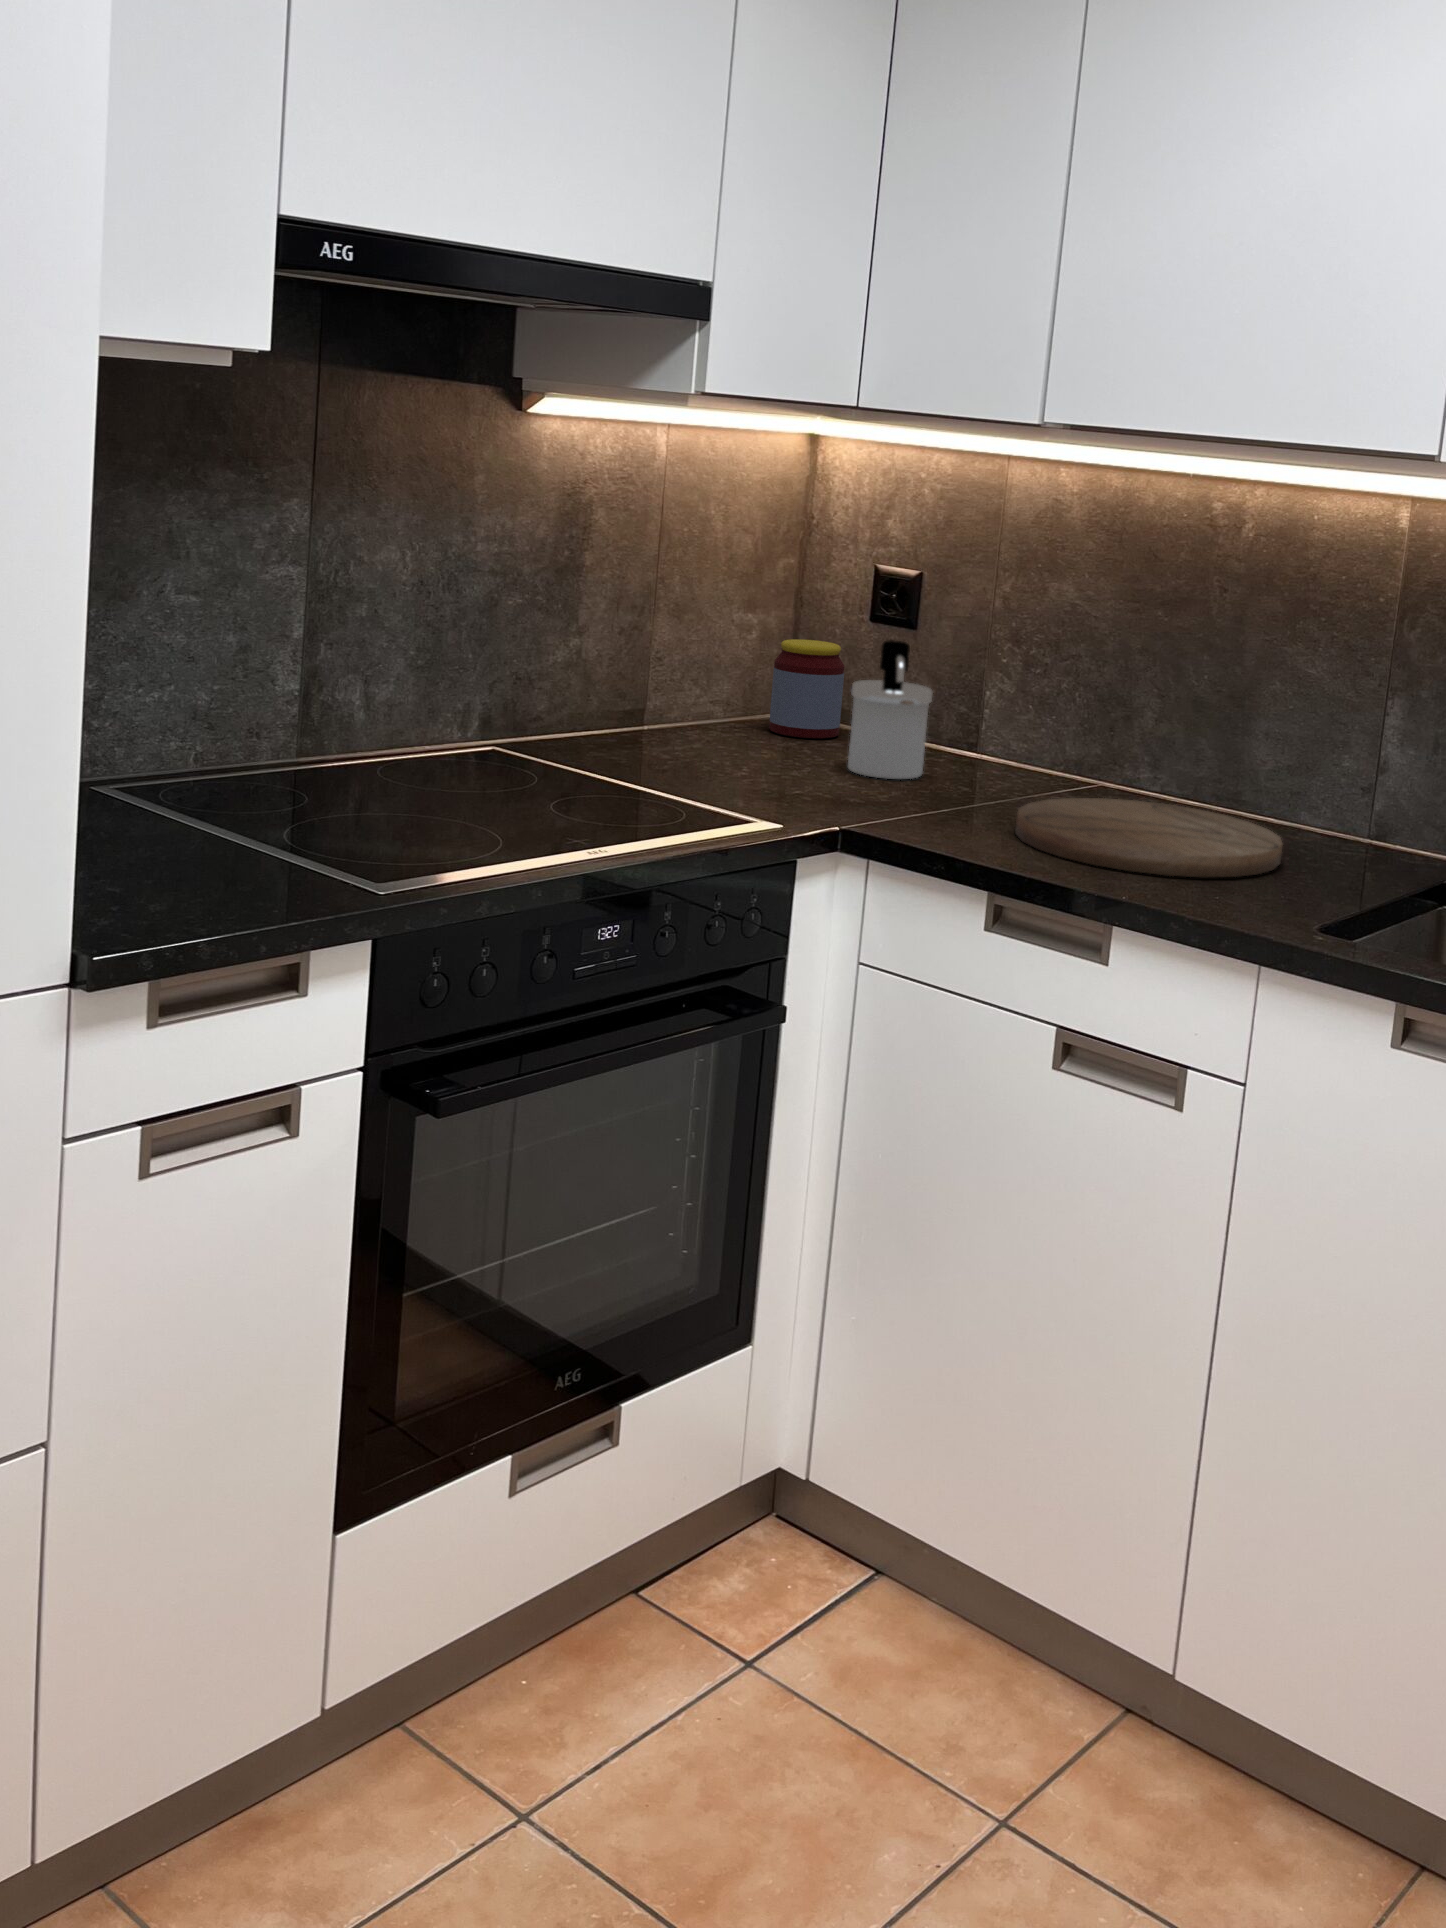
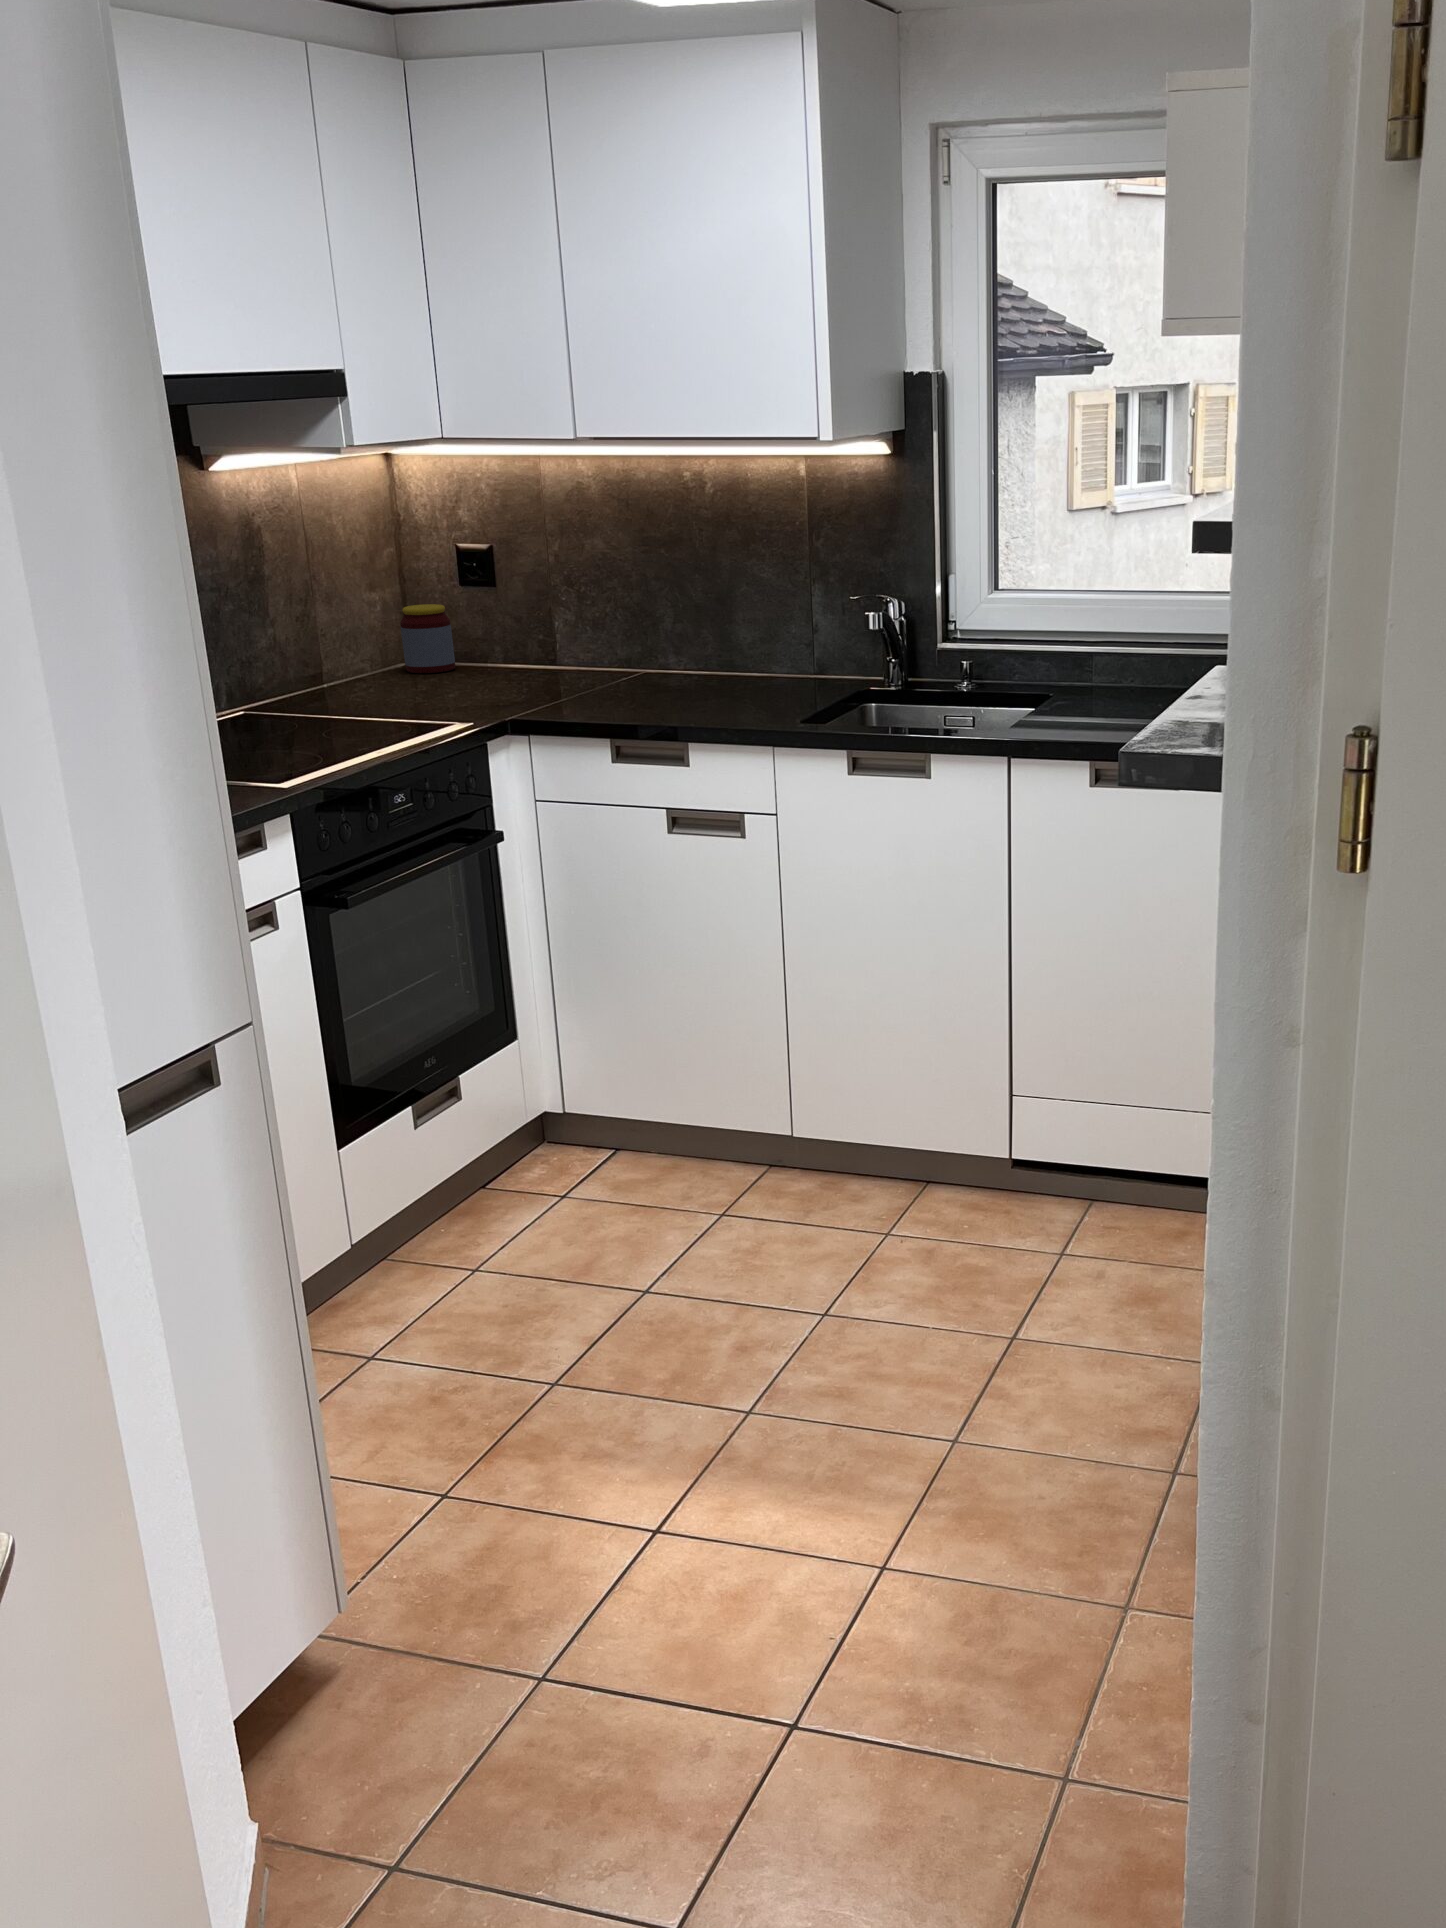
soap dispenser: present [848,640,932,779] -> none [472,595,530,688]
cutting board: present [1015,798,1282,877] -> none [608,672,769,711]

